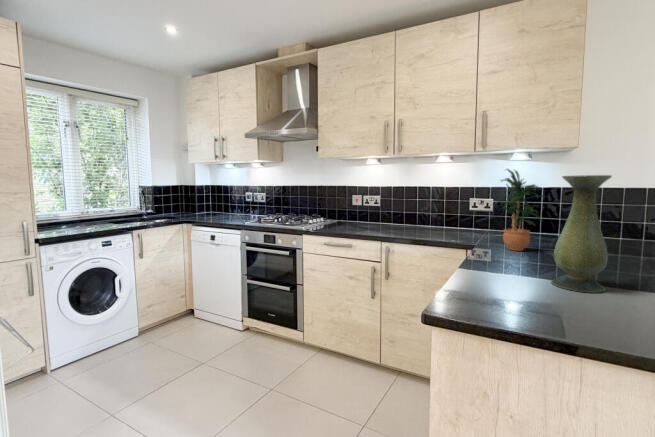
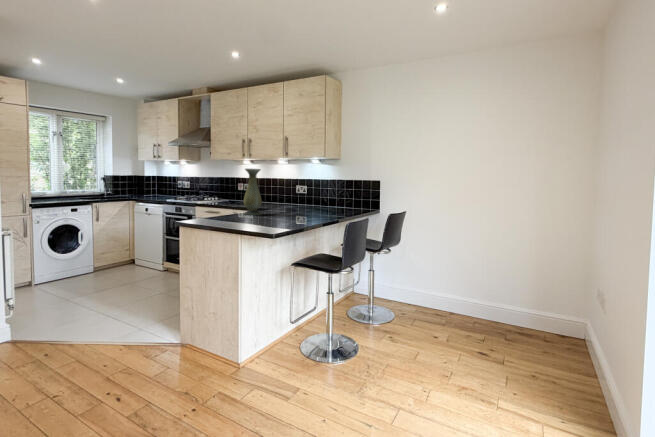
potted plant: present [500,169,542,251] -> none [269,167,293,210]

